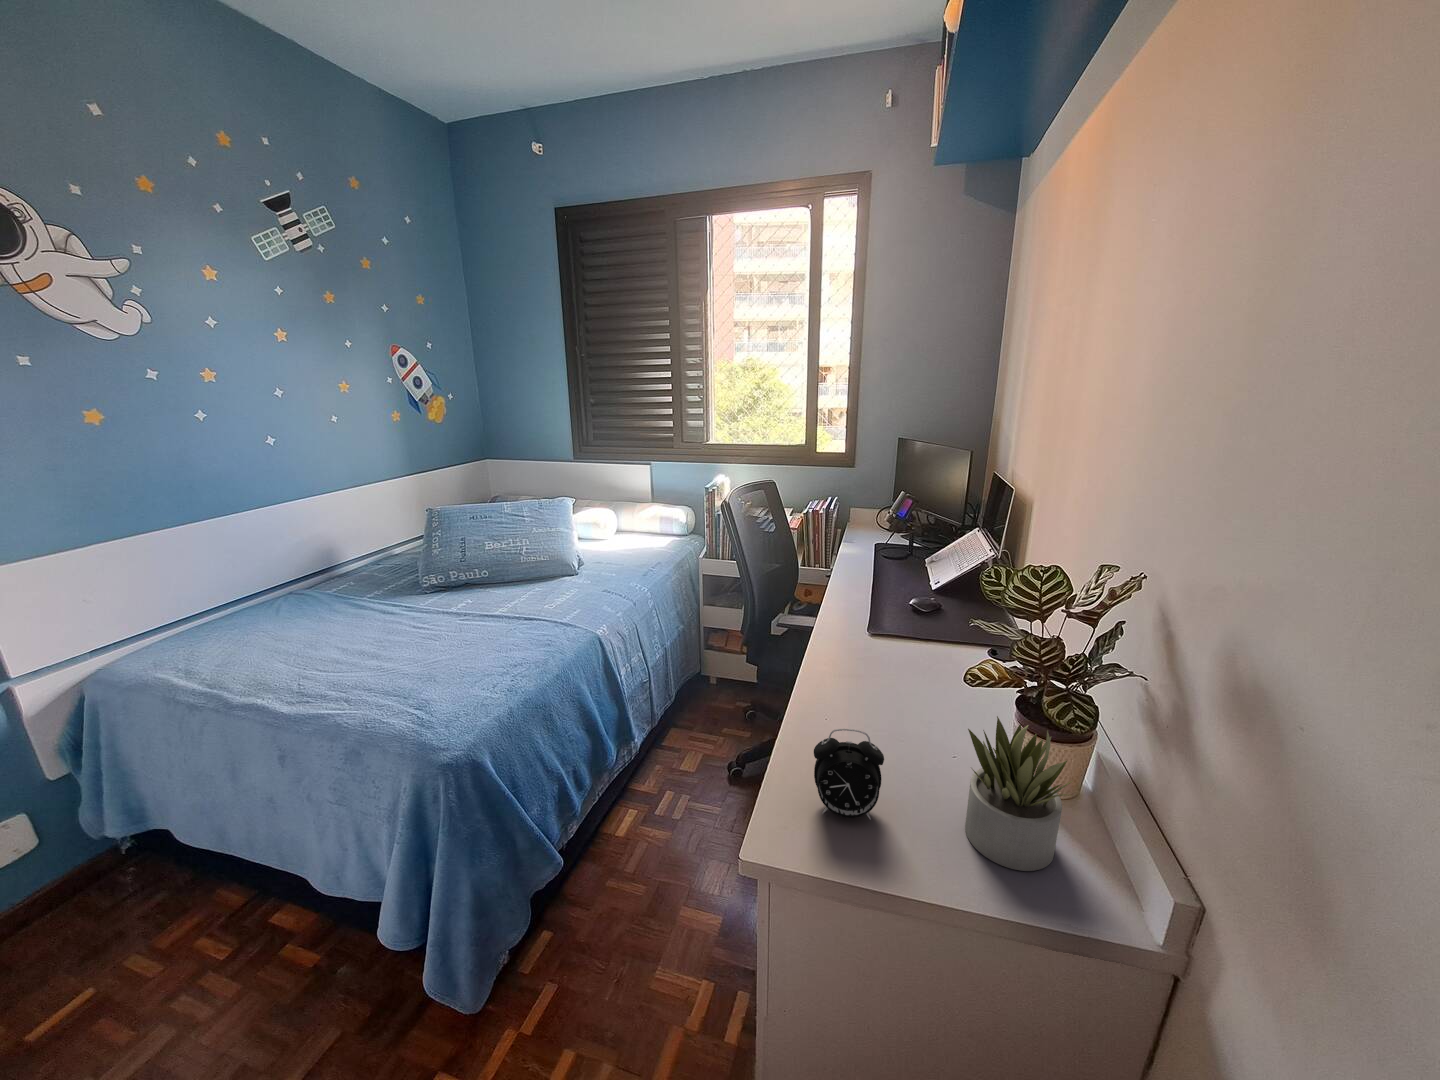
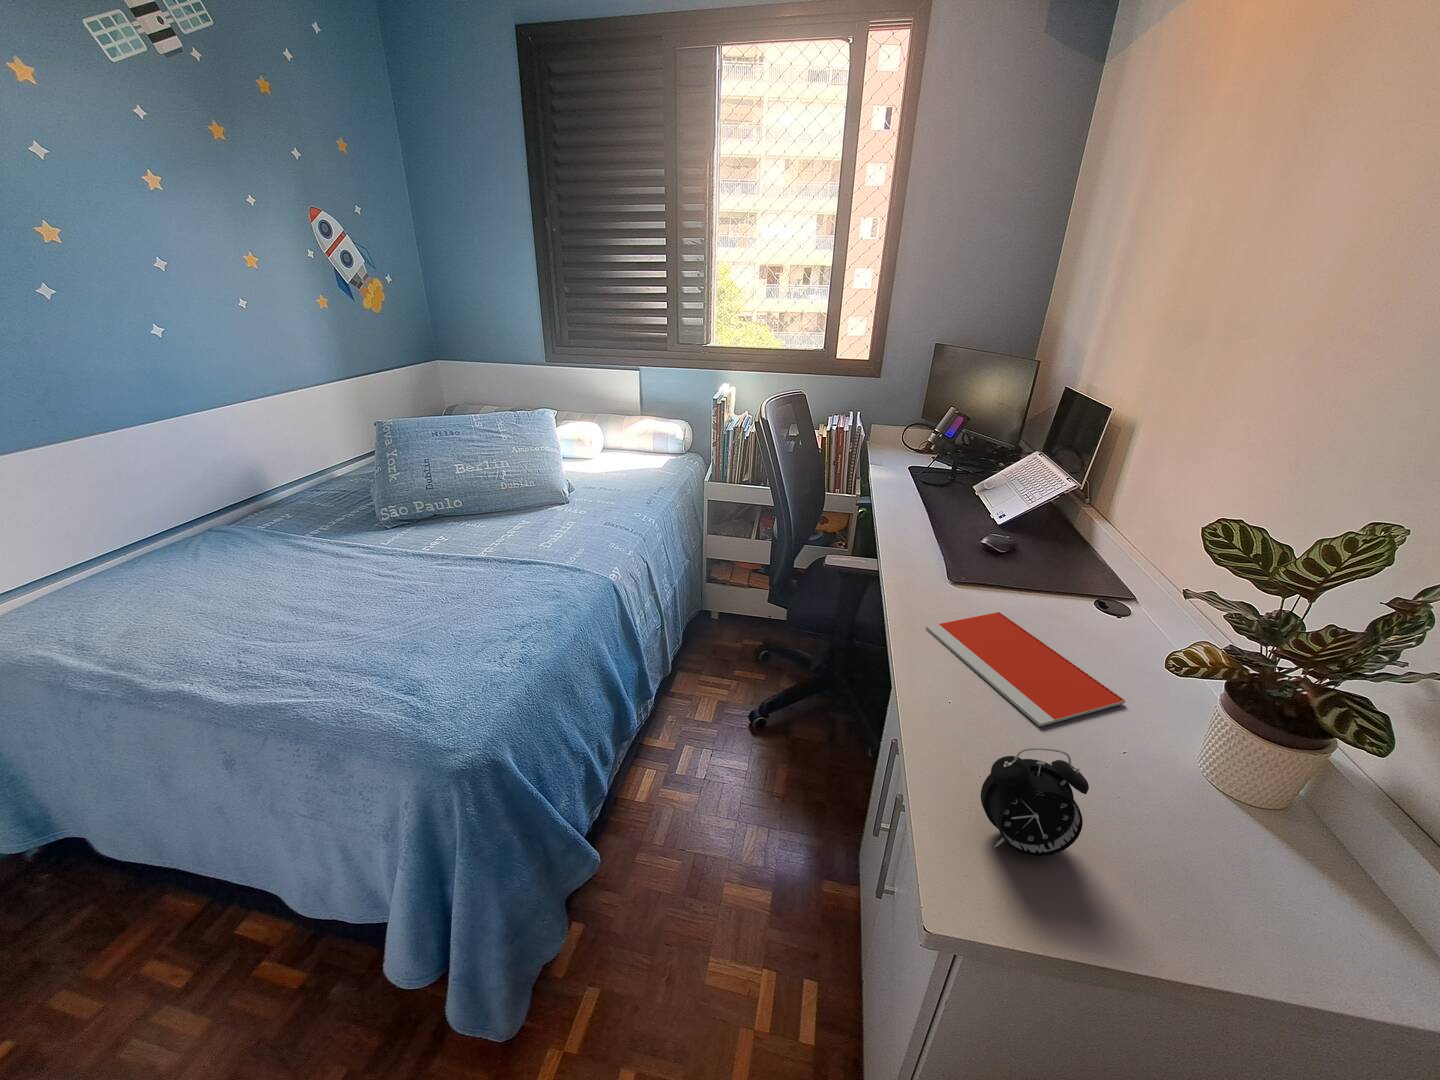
notebook: none [834,654,979,736] -> present [926,612,1125,727]
succulent plant: present [965,716,1072,871] -> none [1172,733,1366,924]

